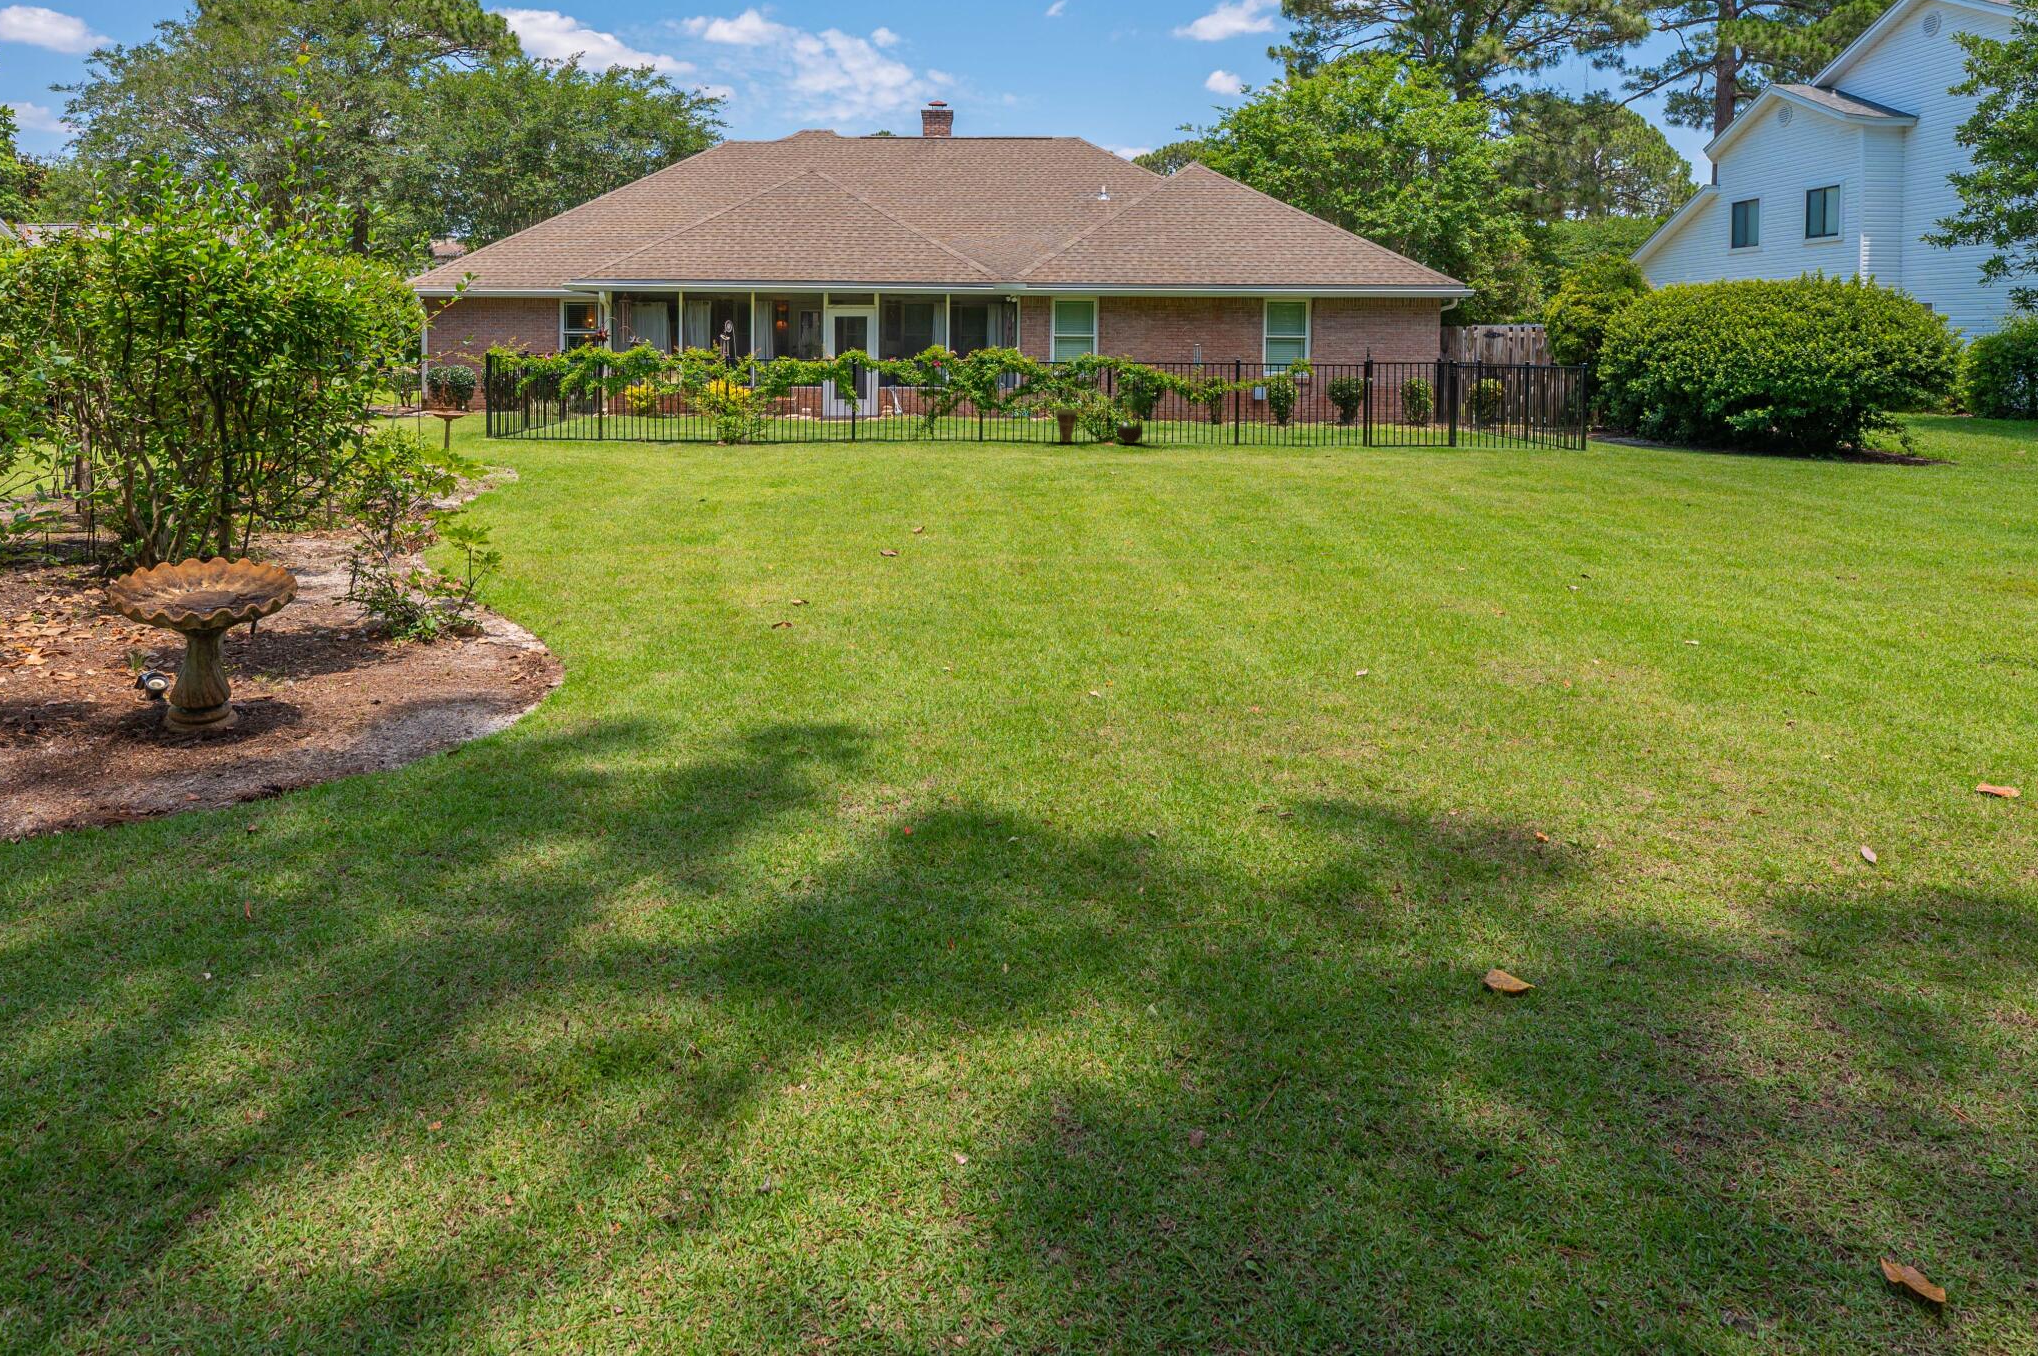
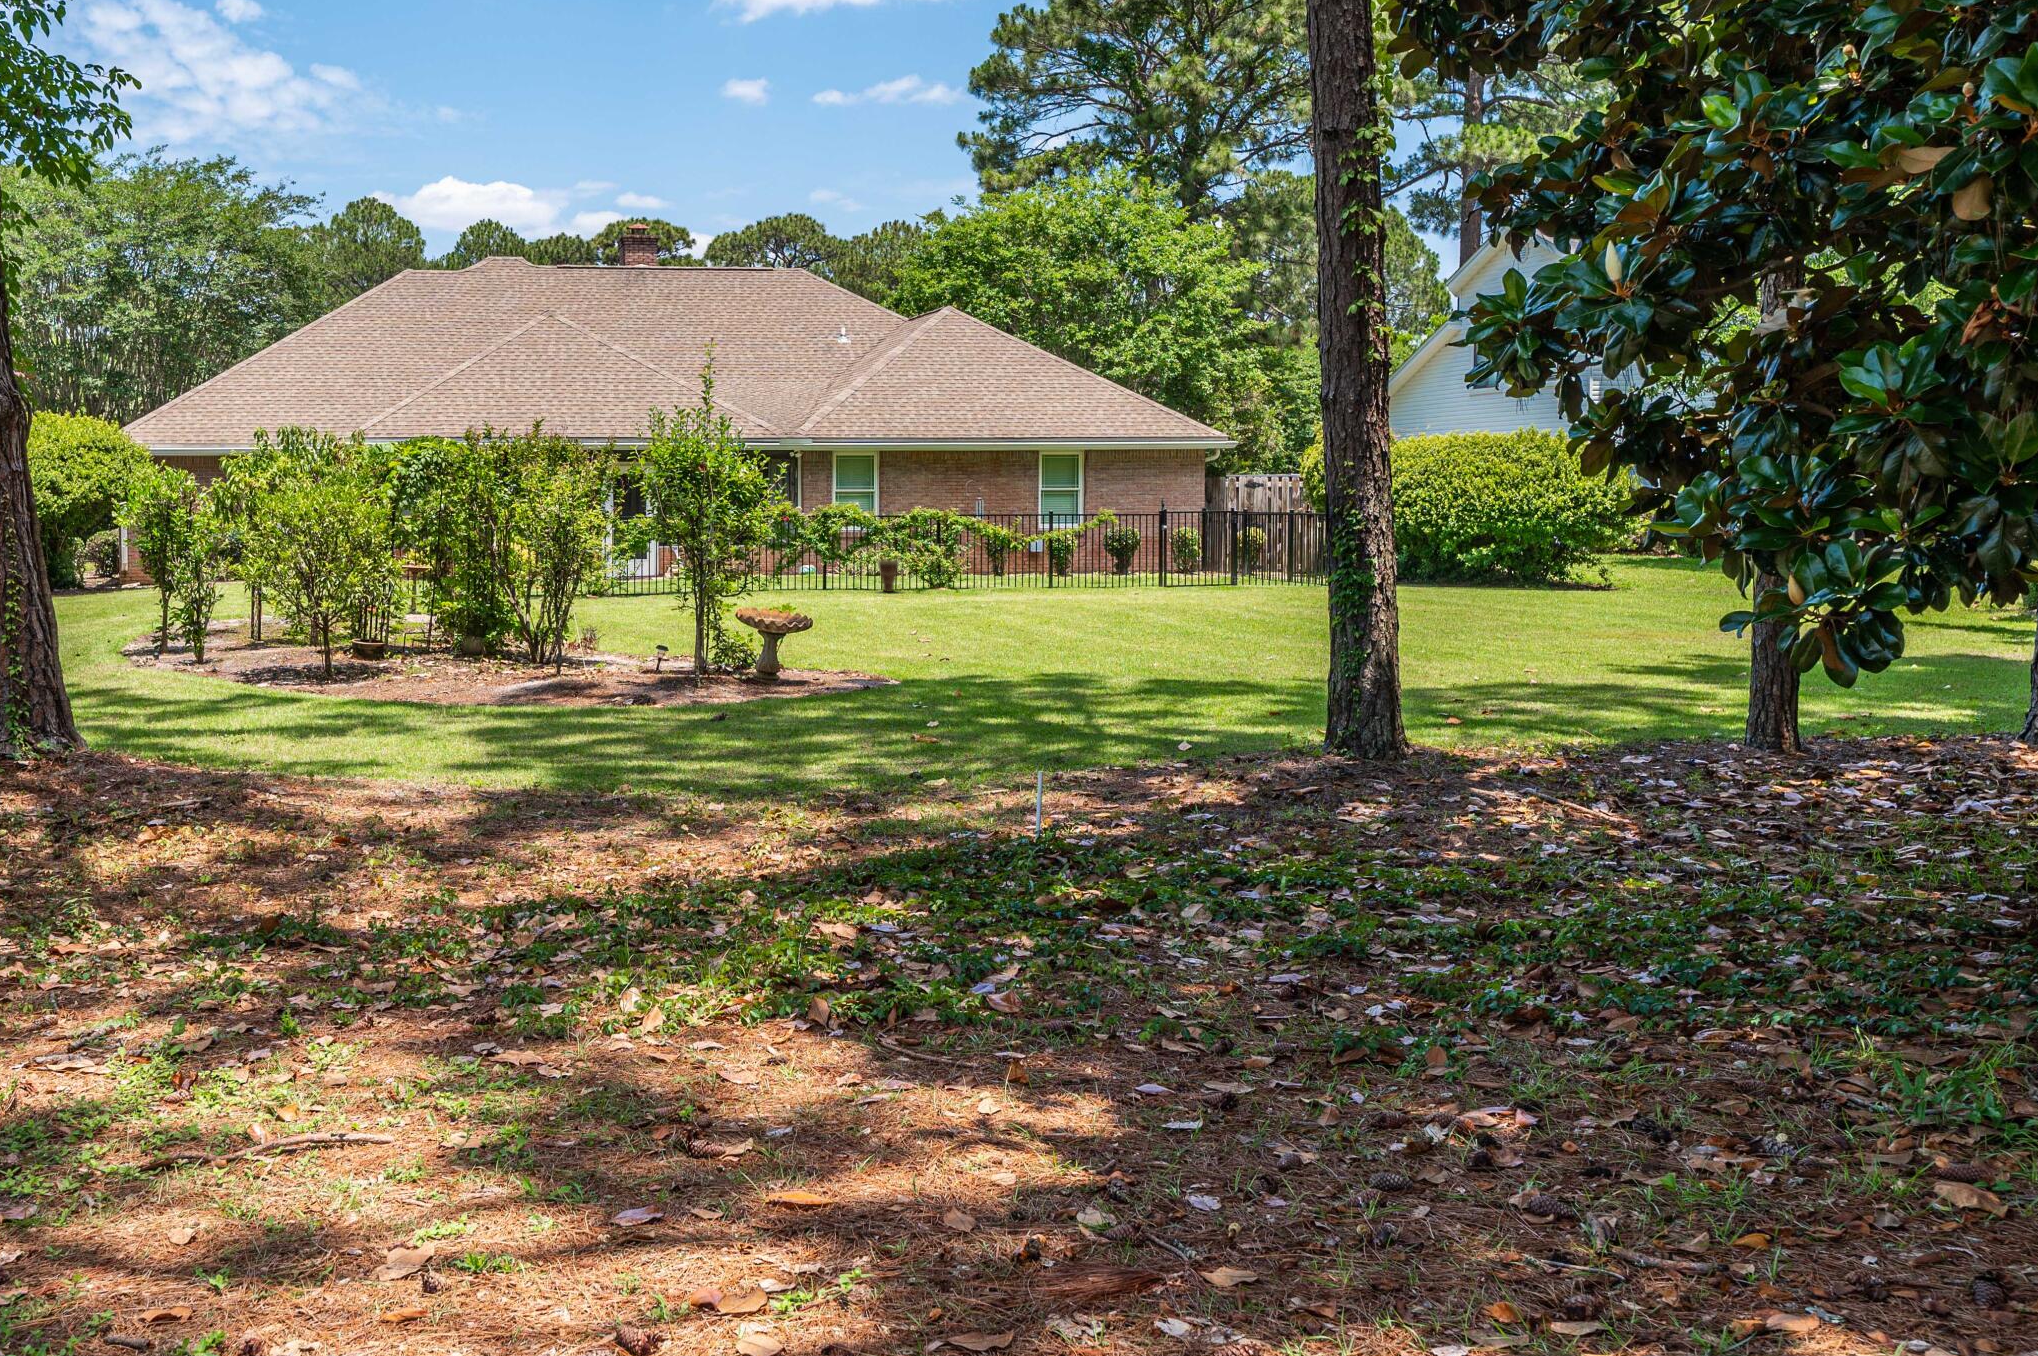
potted tree: present [1118,391,1150,444] -> none [937,537,969,591]

